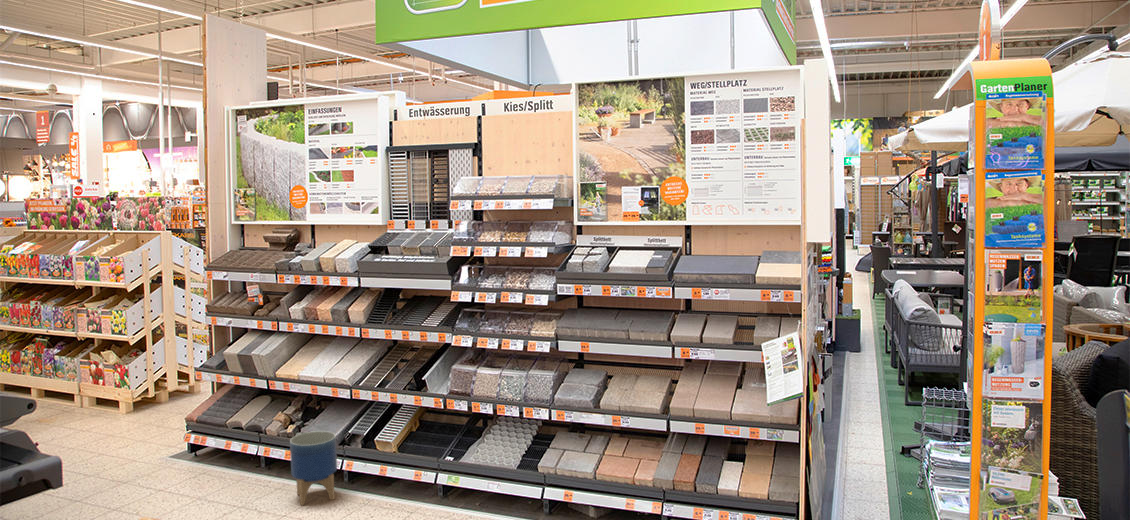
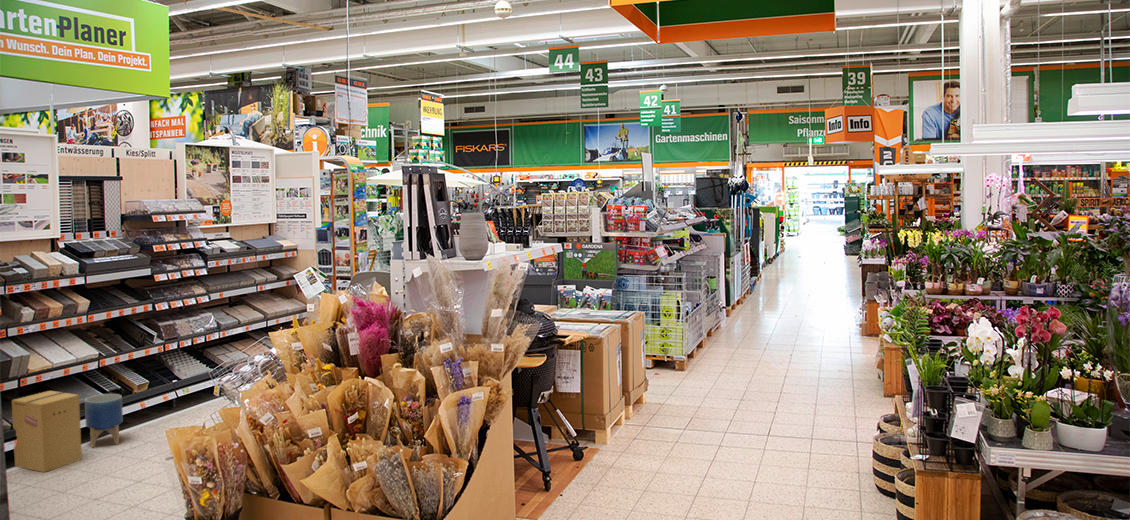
cardboard box: none [209,400,287,500] -> present [12,391,82,472]

